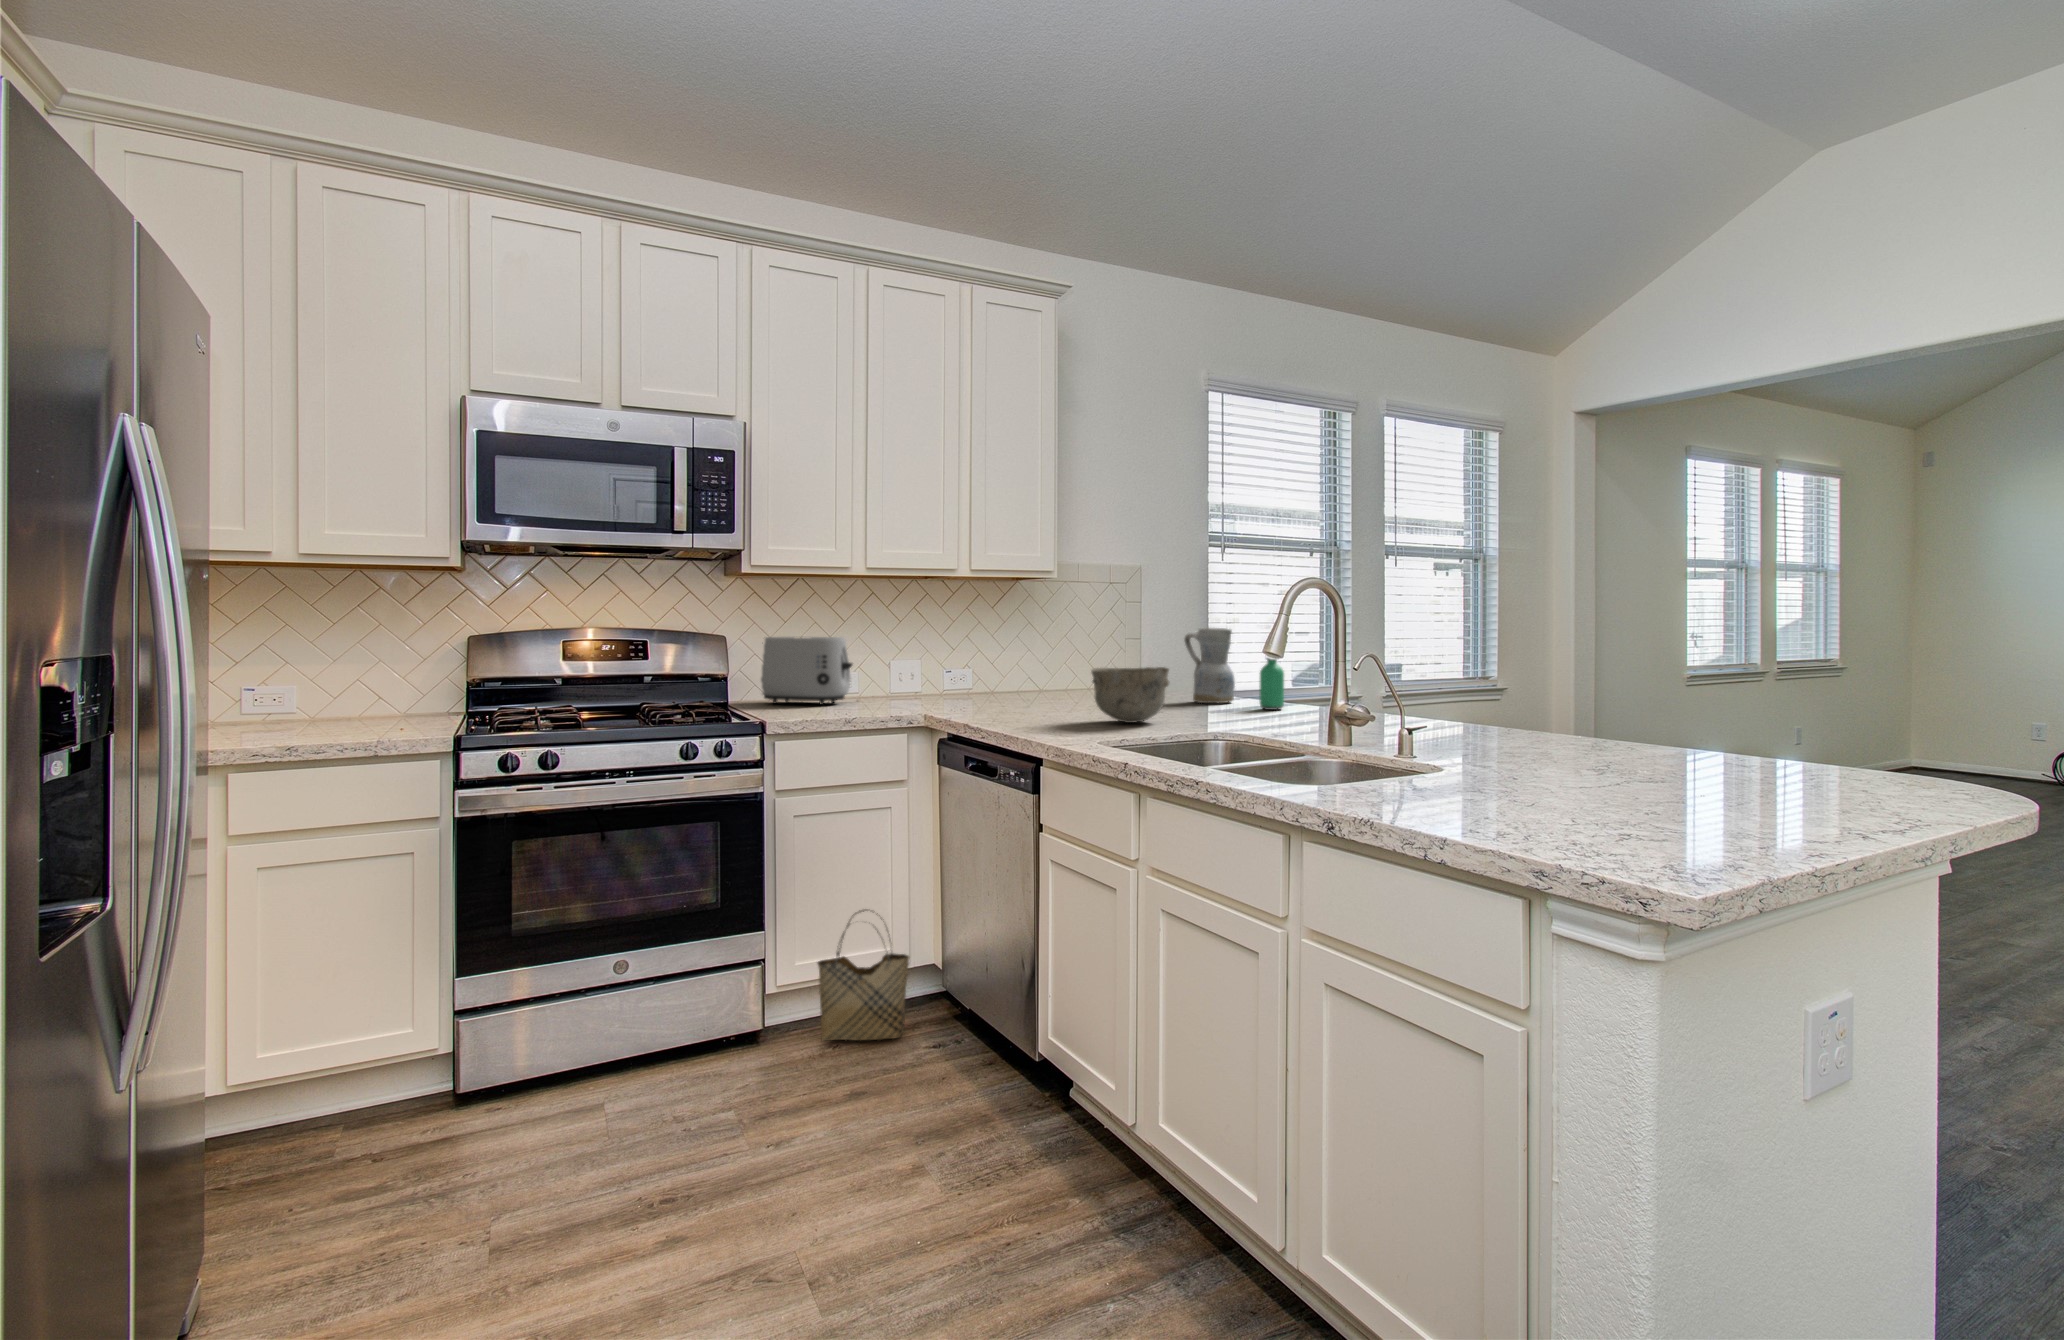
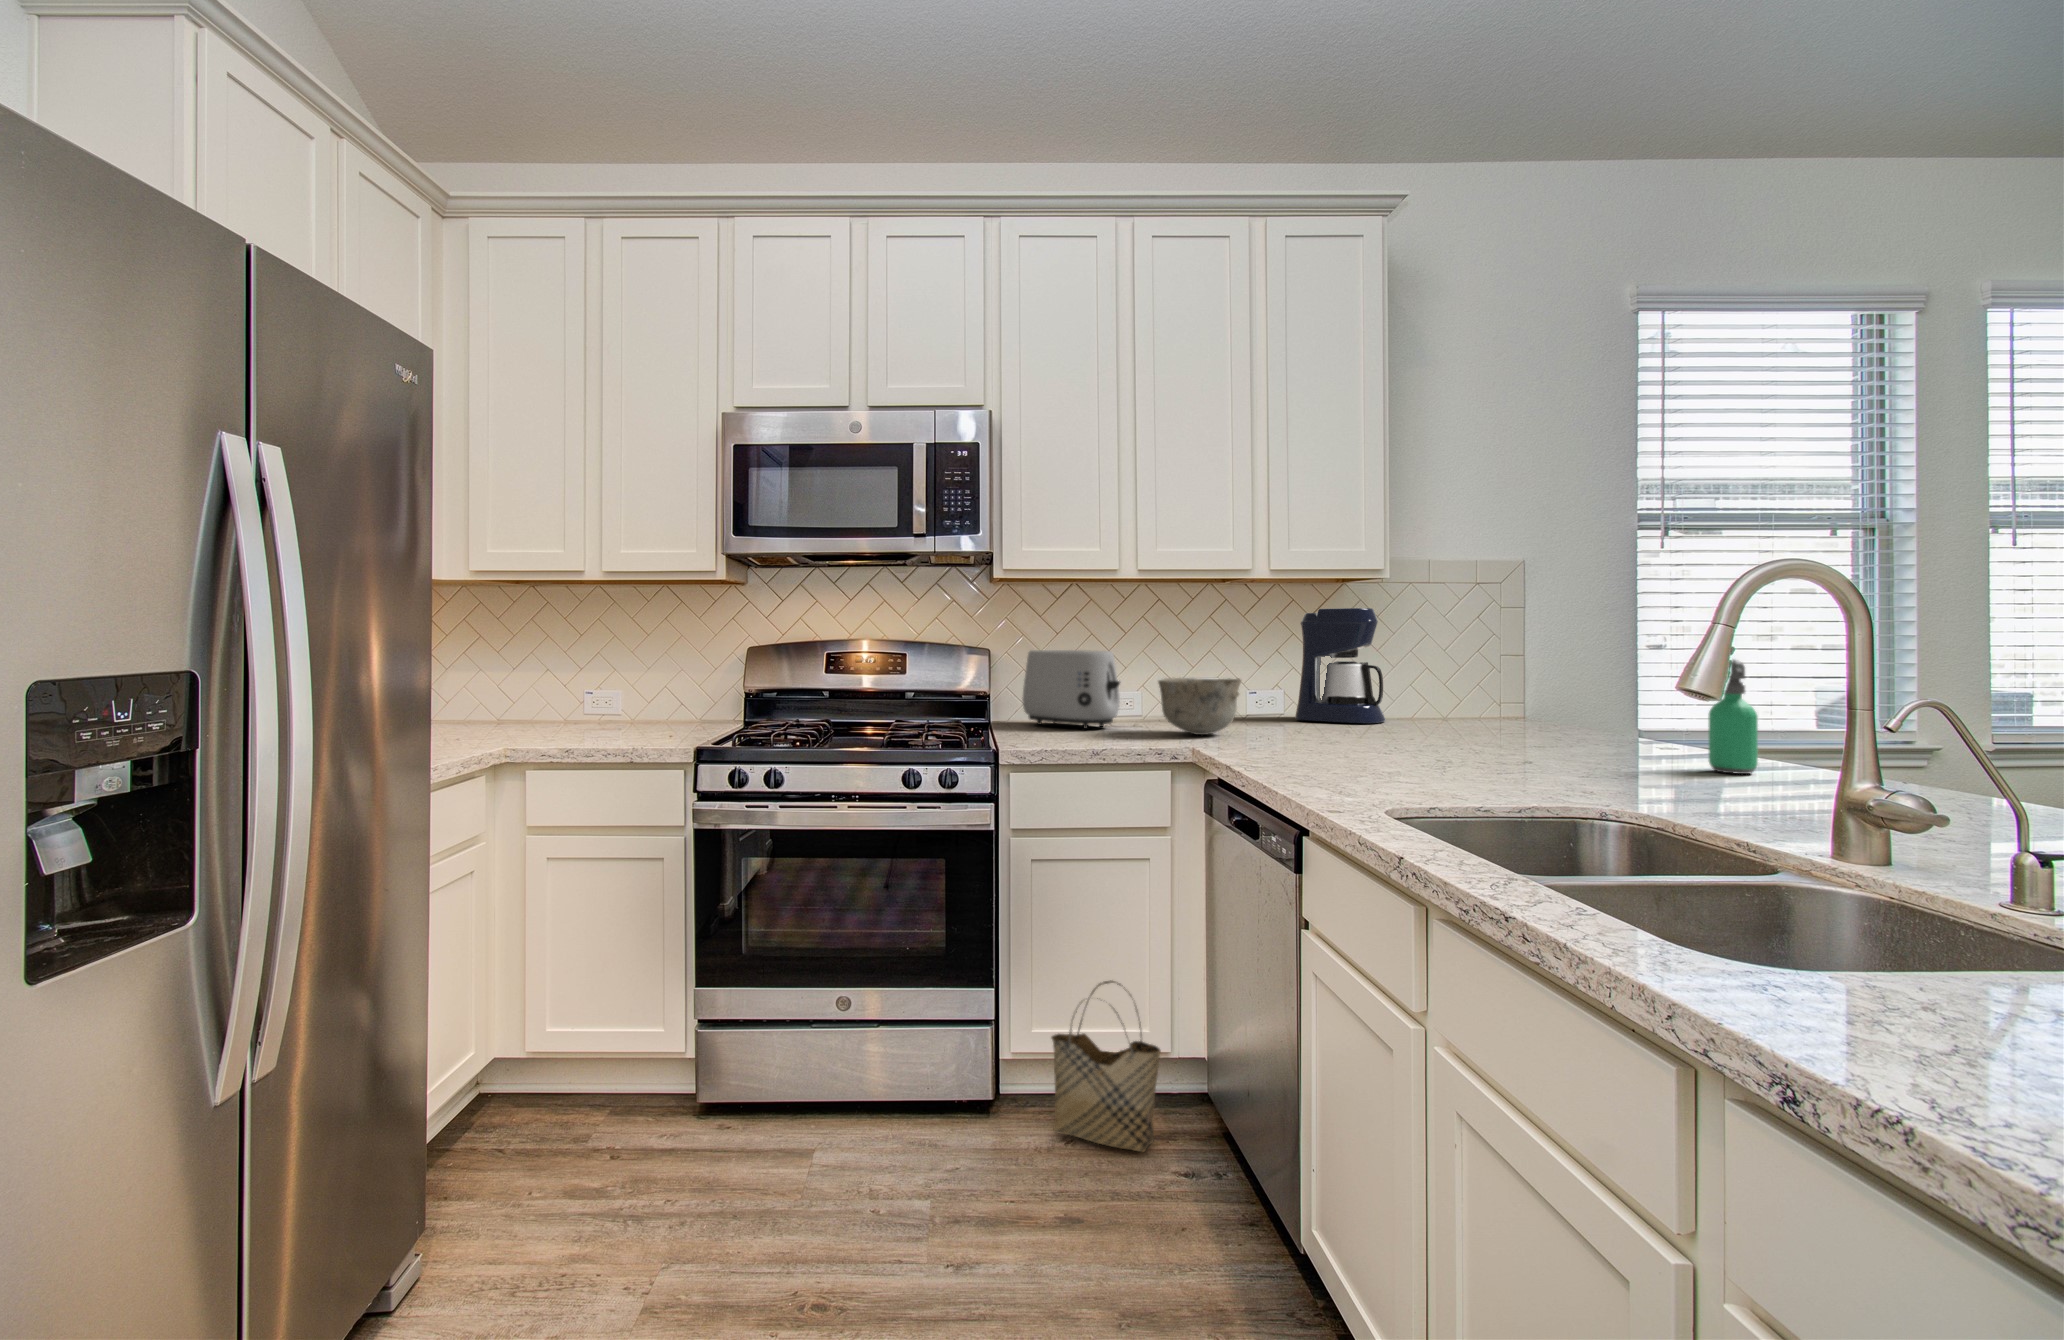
coffee maker: none [983,602,1050,692] -> present [1295,608,1386,723]
ceramic pitcher: present [1184,627,1235,703] -> none [1578,641,1667,756]
bowl: present [1091,667,1169,723] -> present [1158,678,1241,735]

